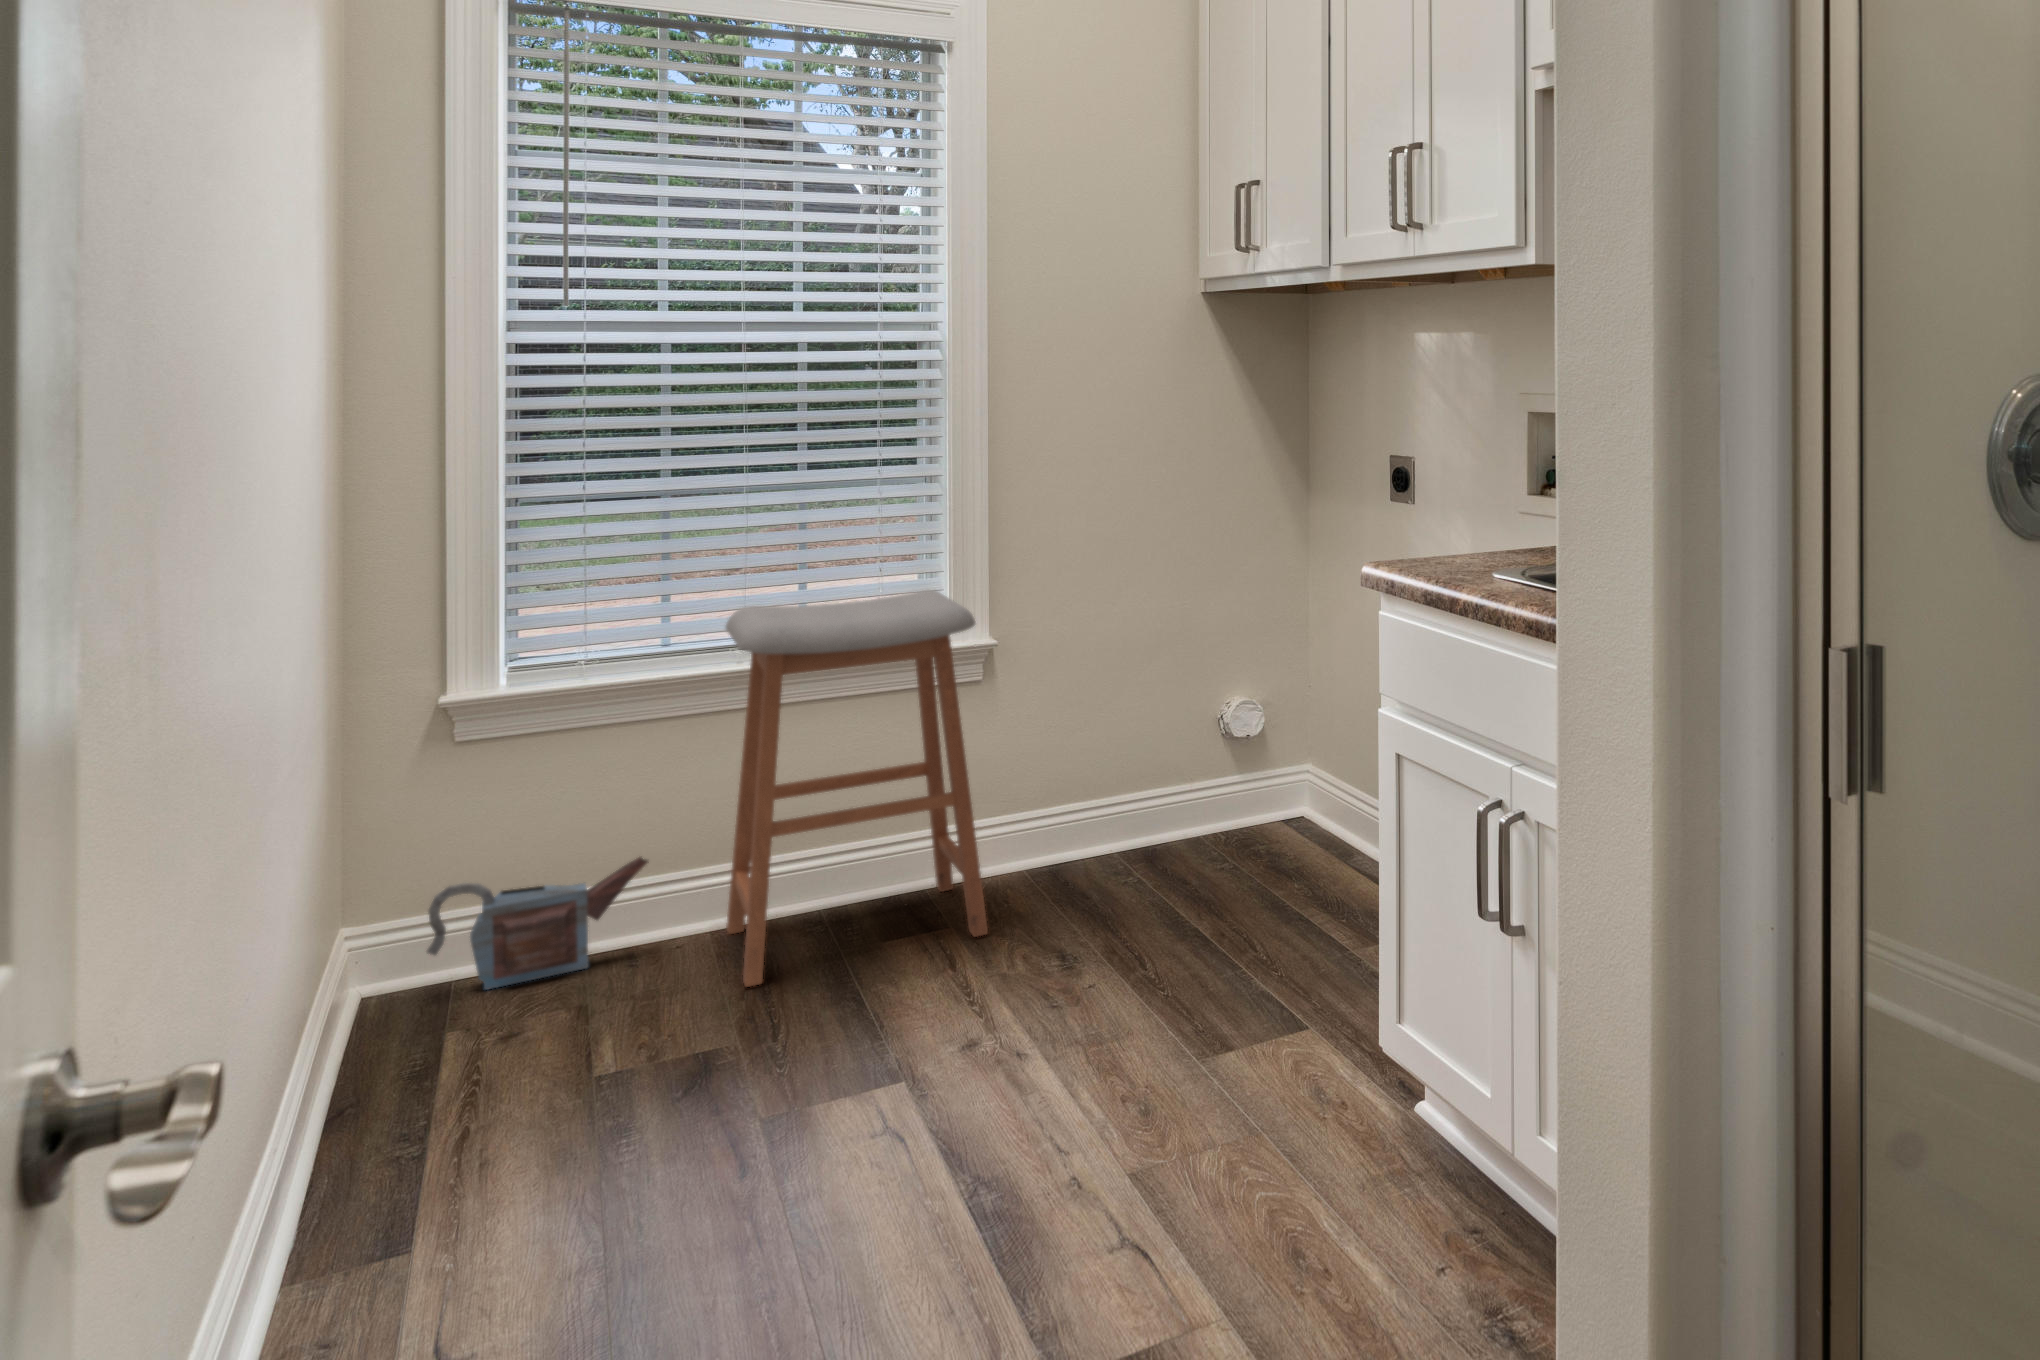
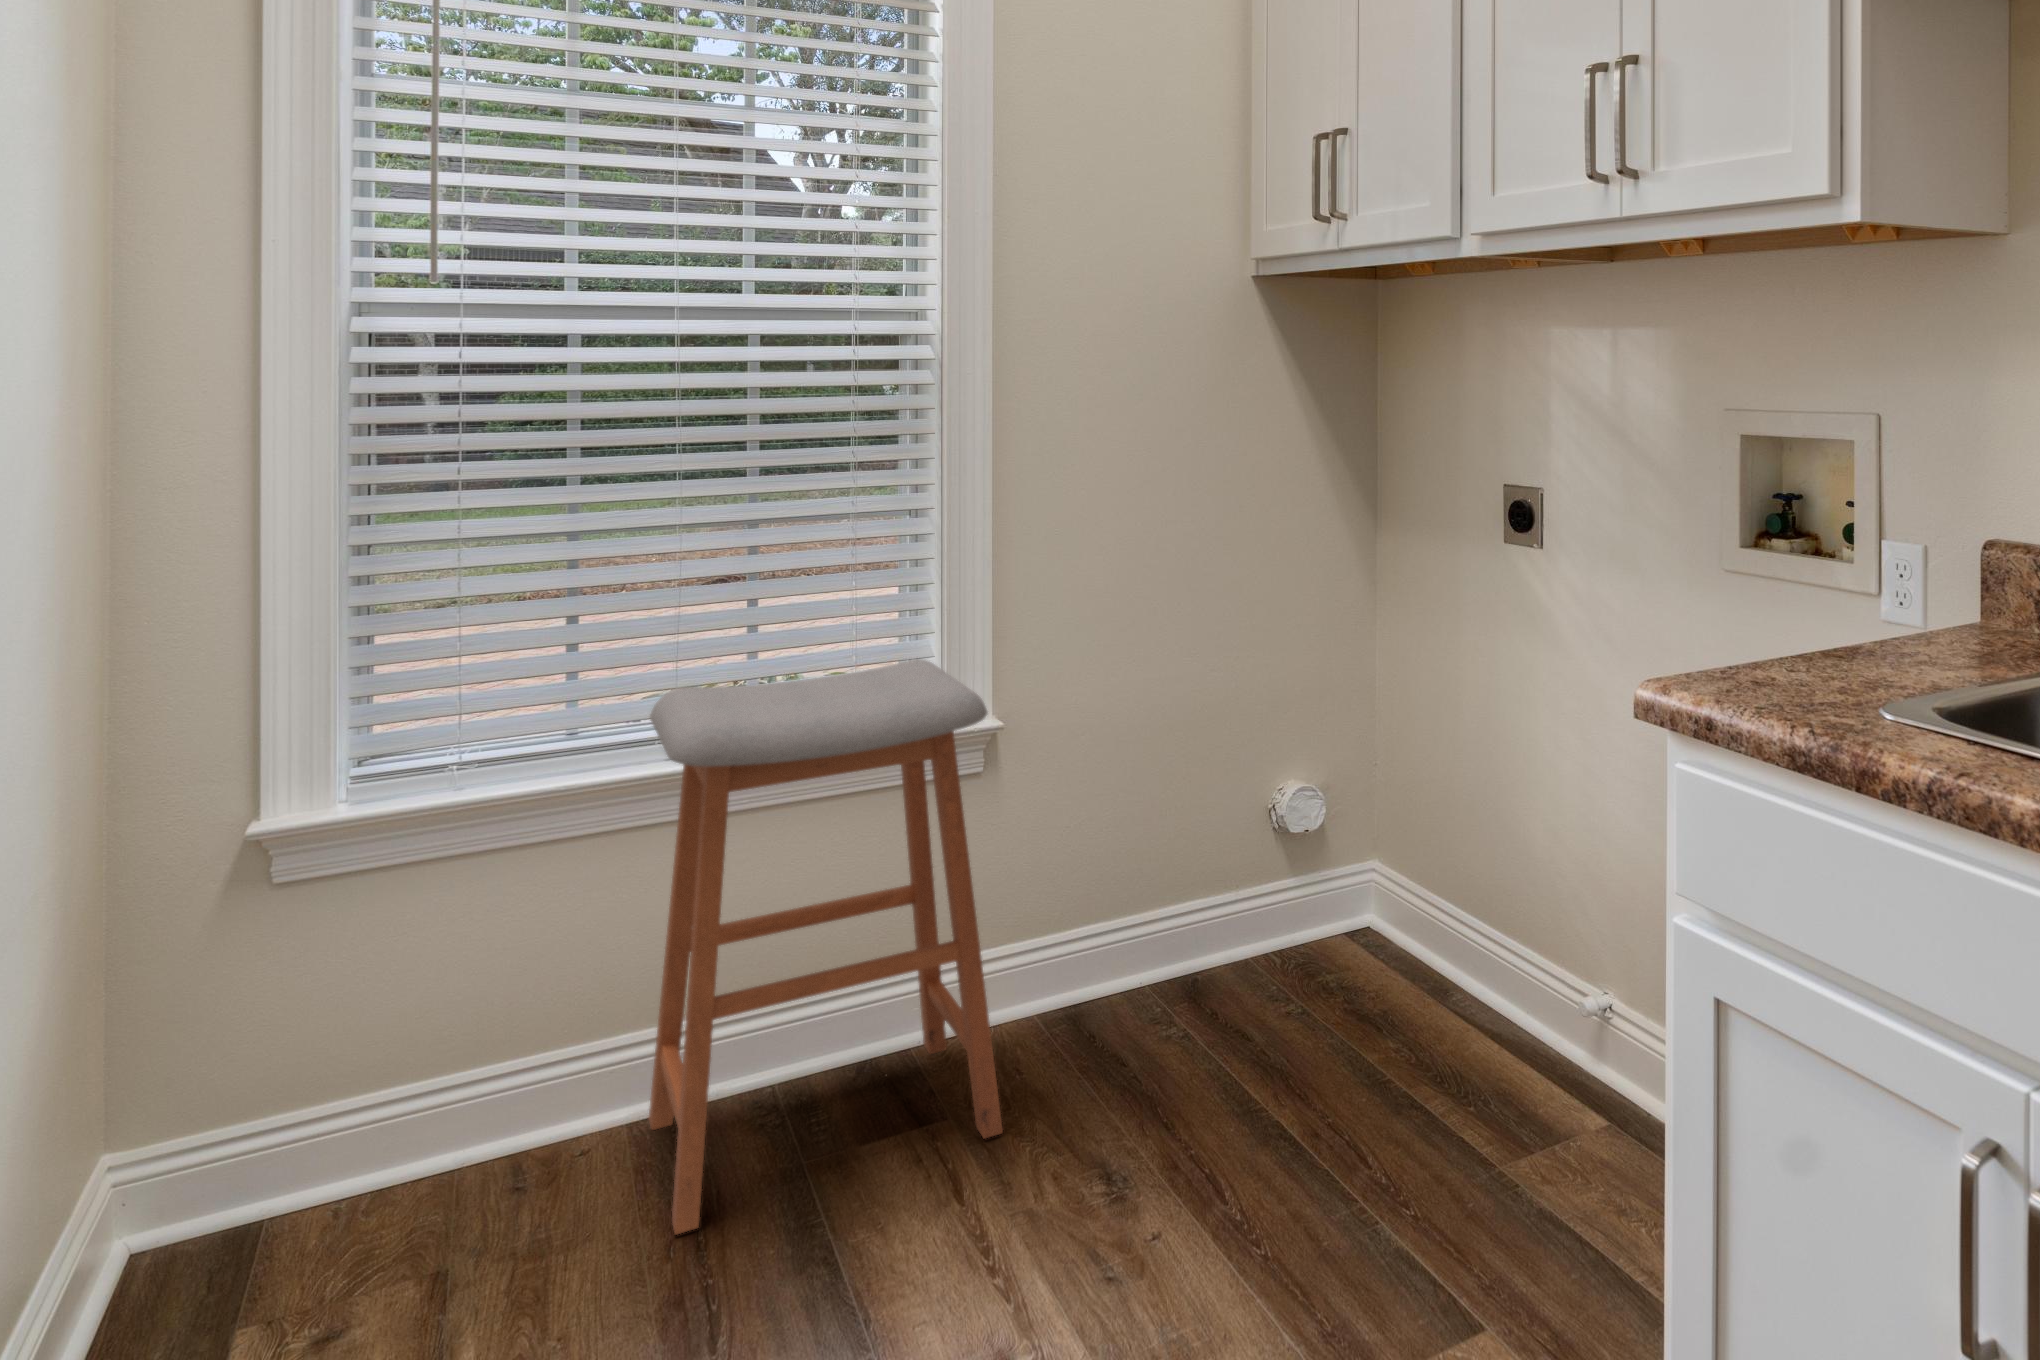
watering can: present [427,857,649,990] -> none [224,1032,544,1238]

